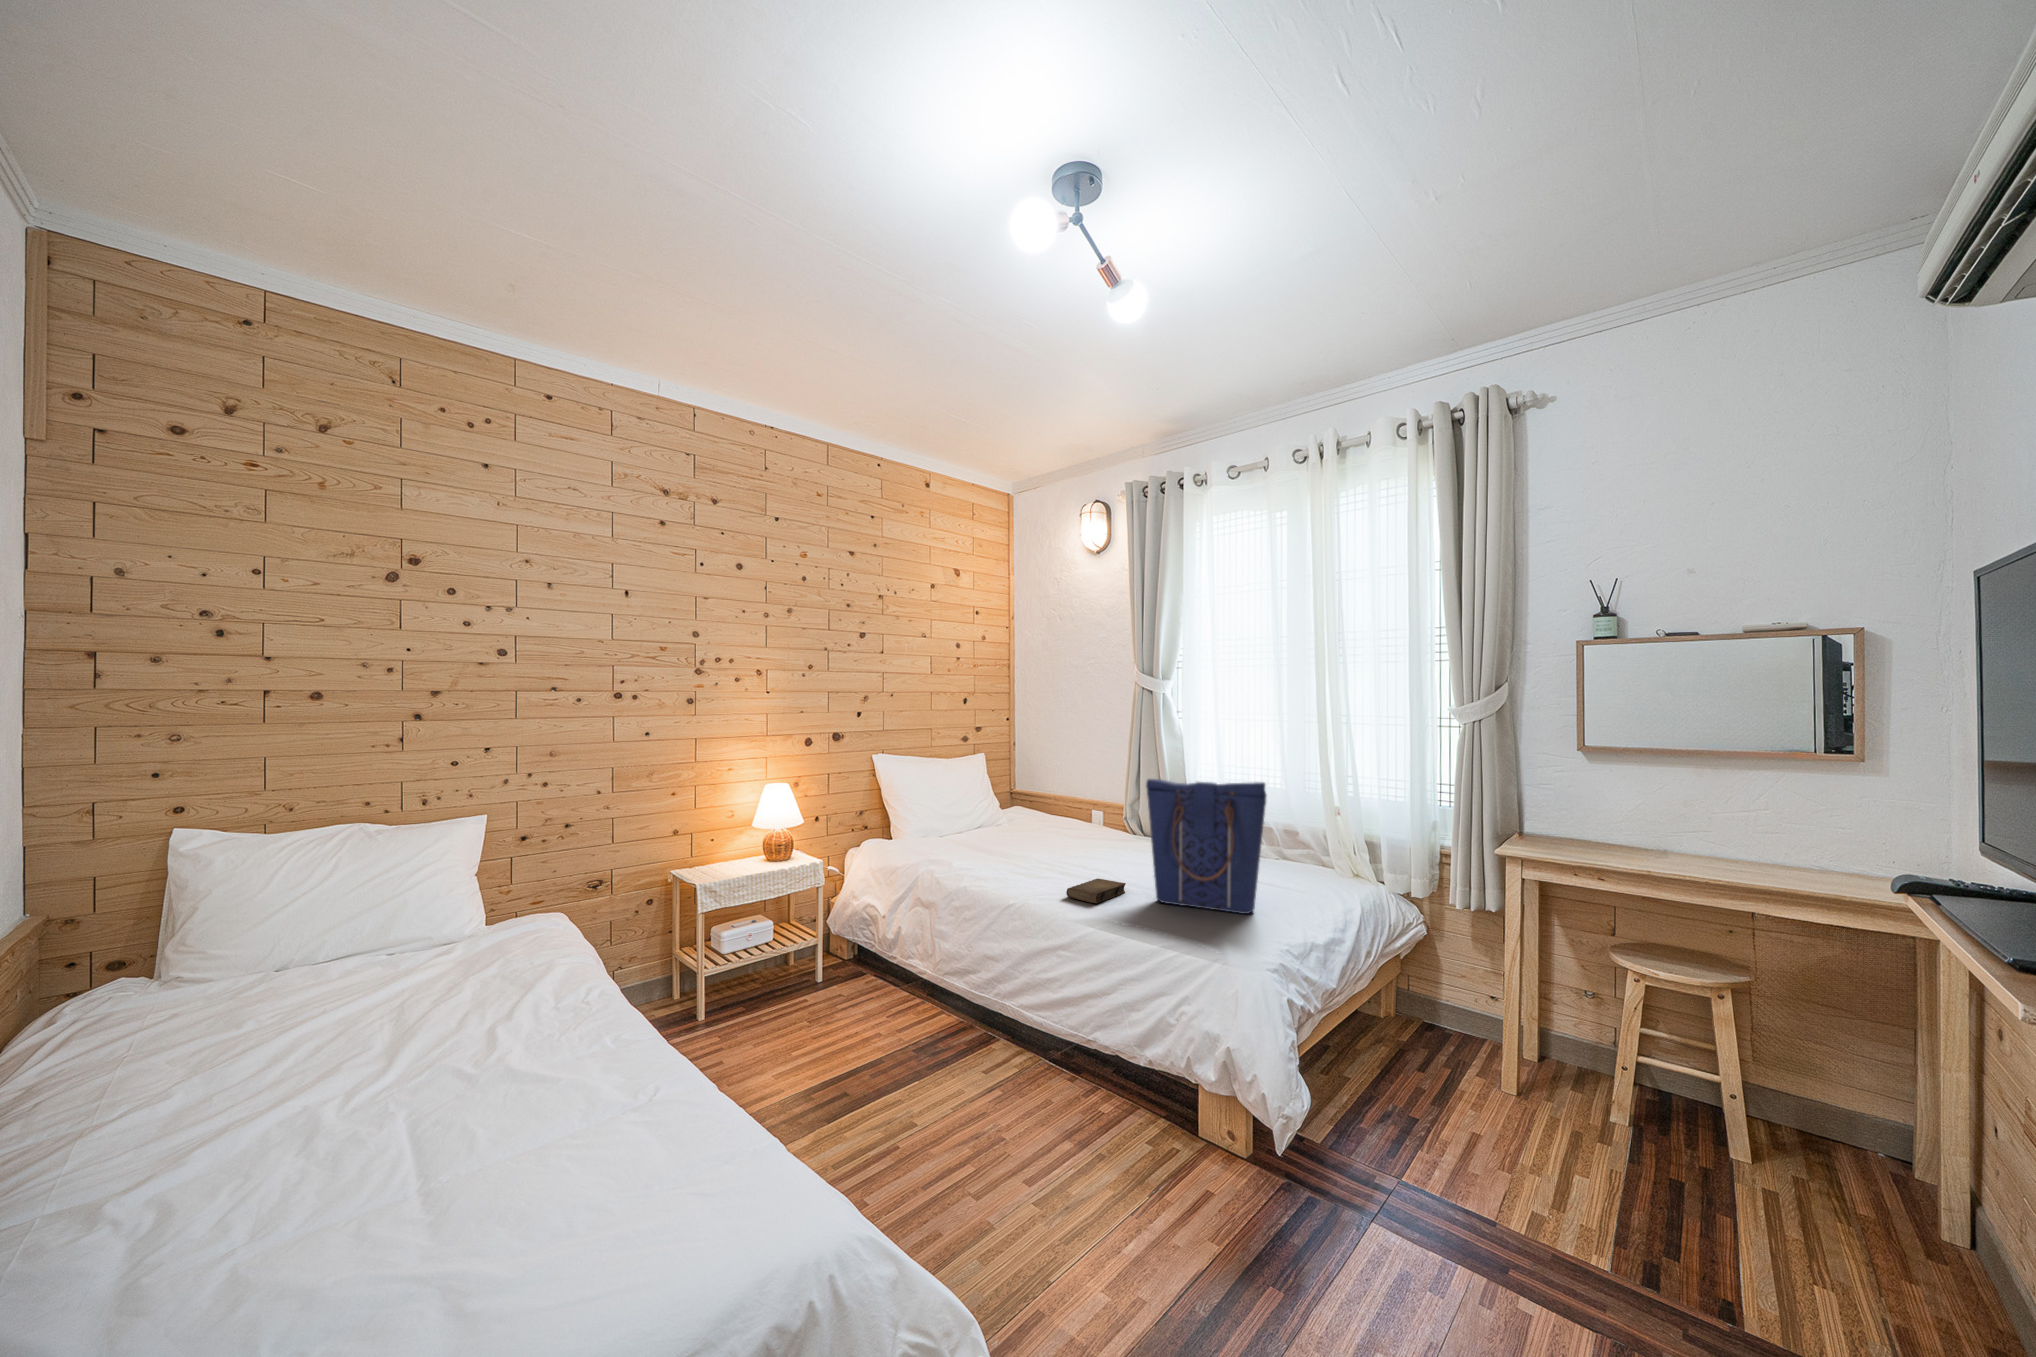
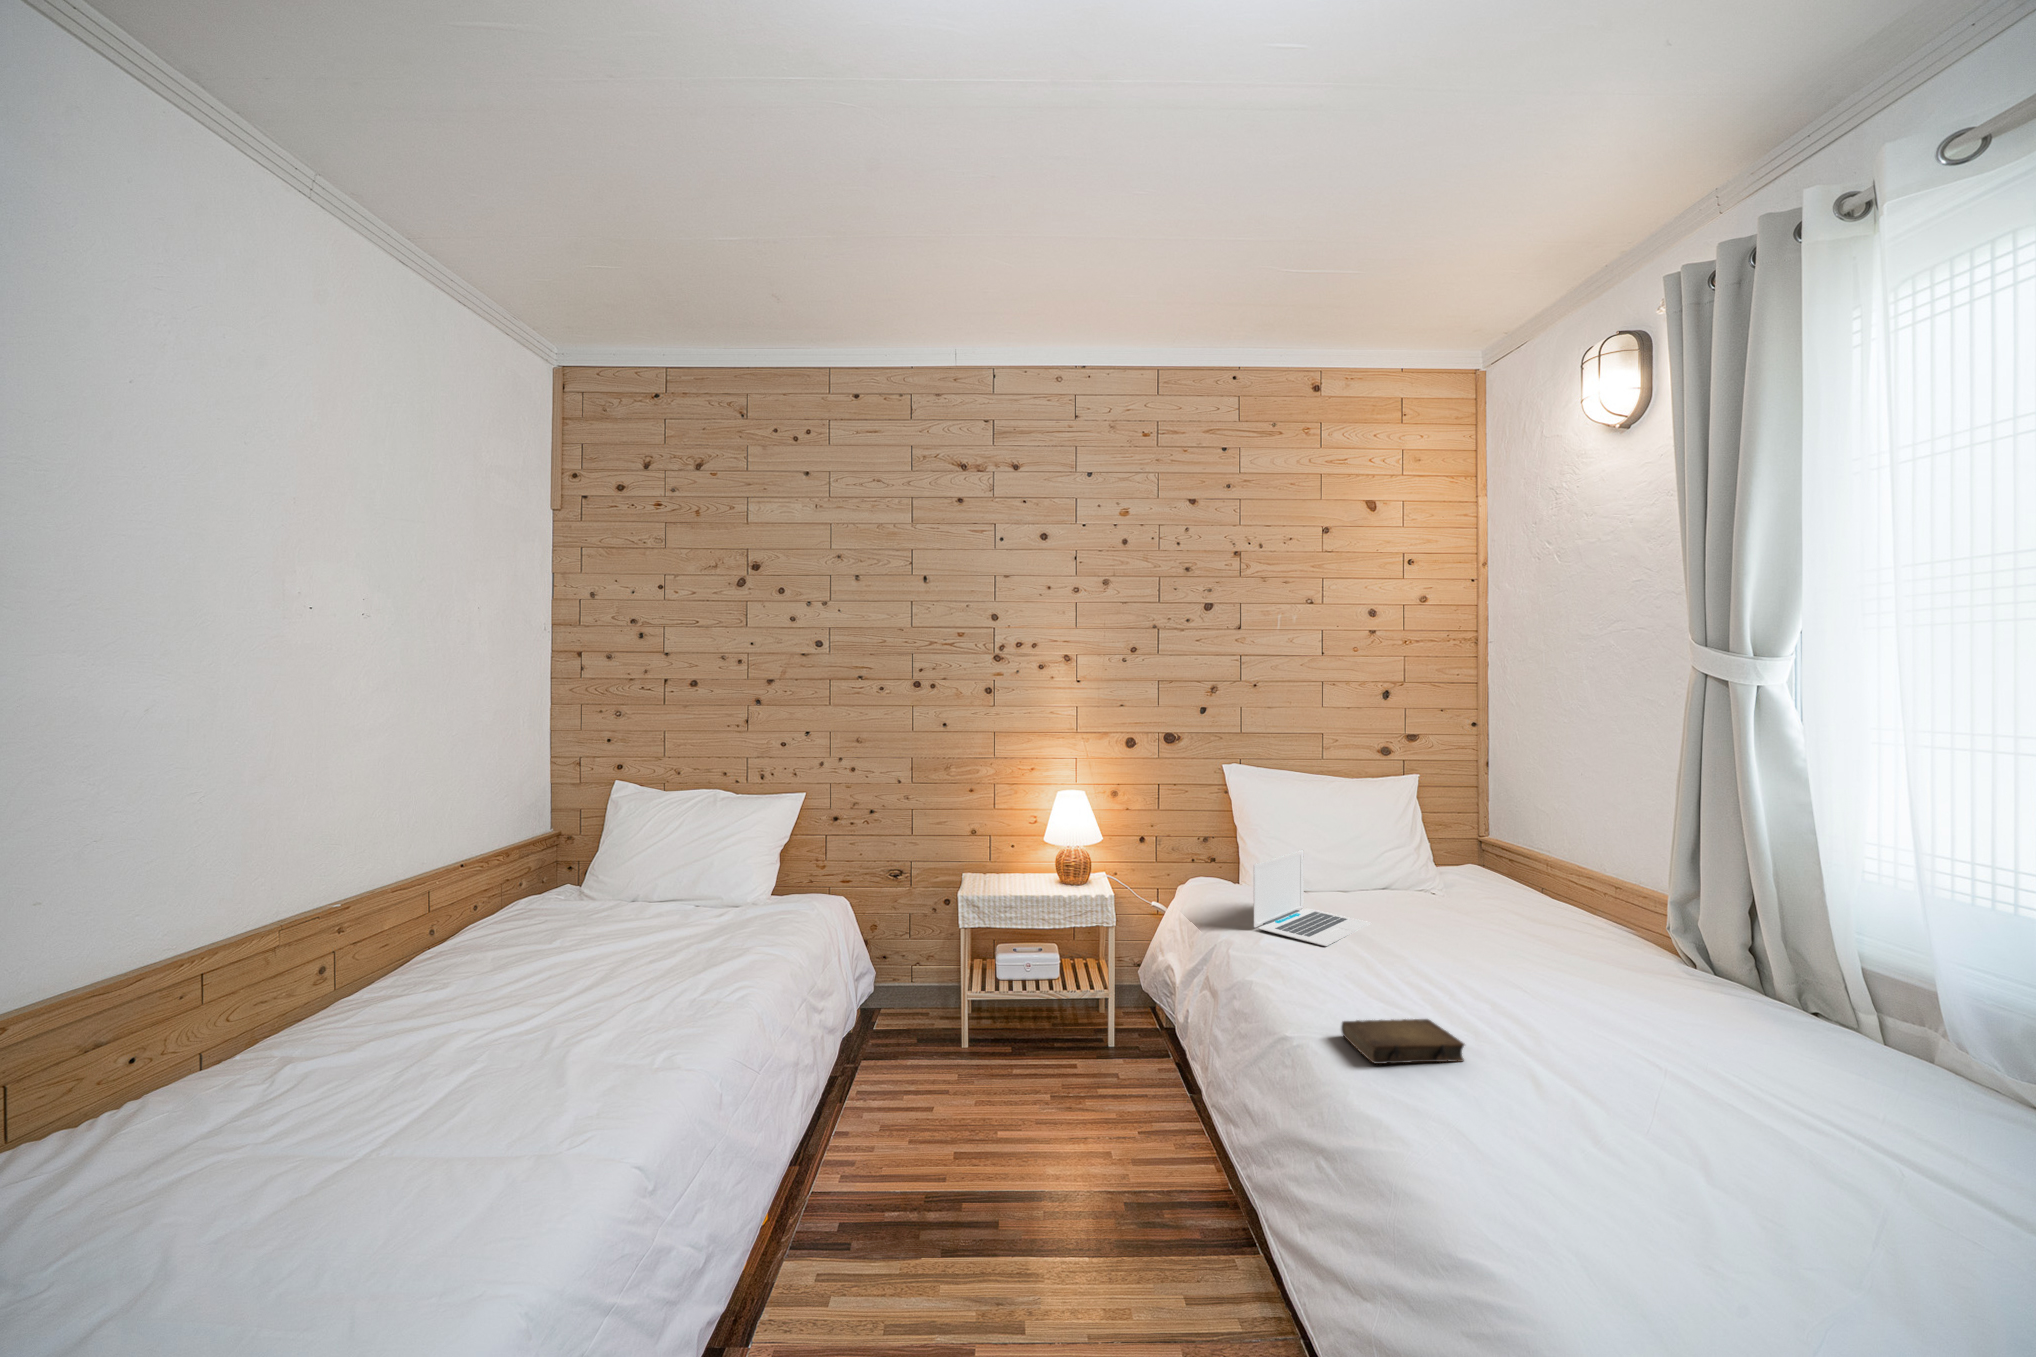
tote bag: present [1146,779,1267,914] -> none [1480,854,1764,1210]
laptop: none [948,806,1004,861] -> present [1254,850,1371,946]

